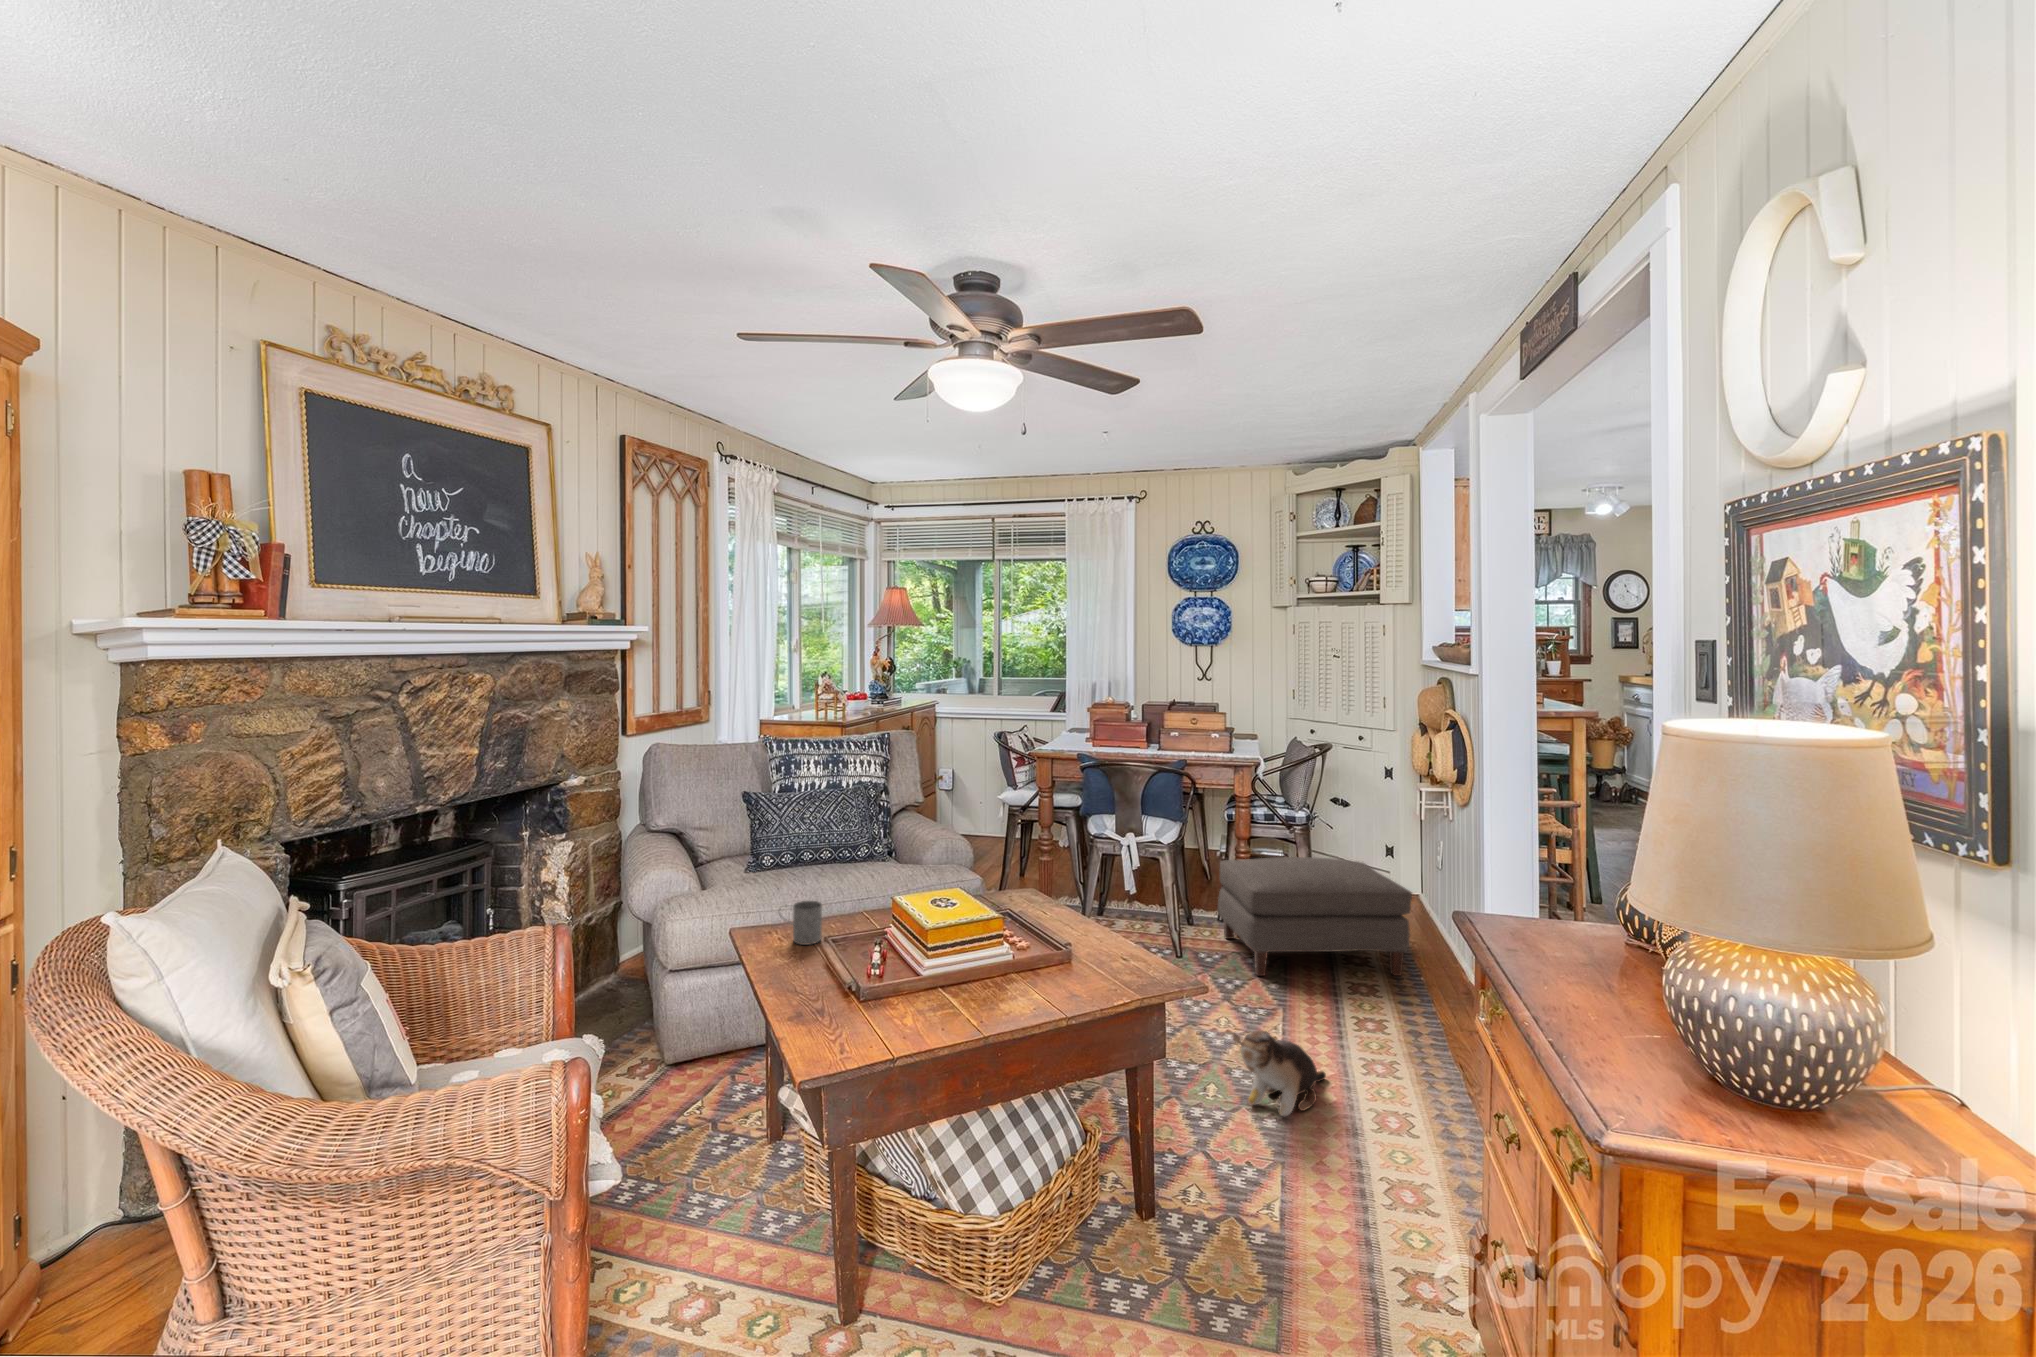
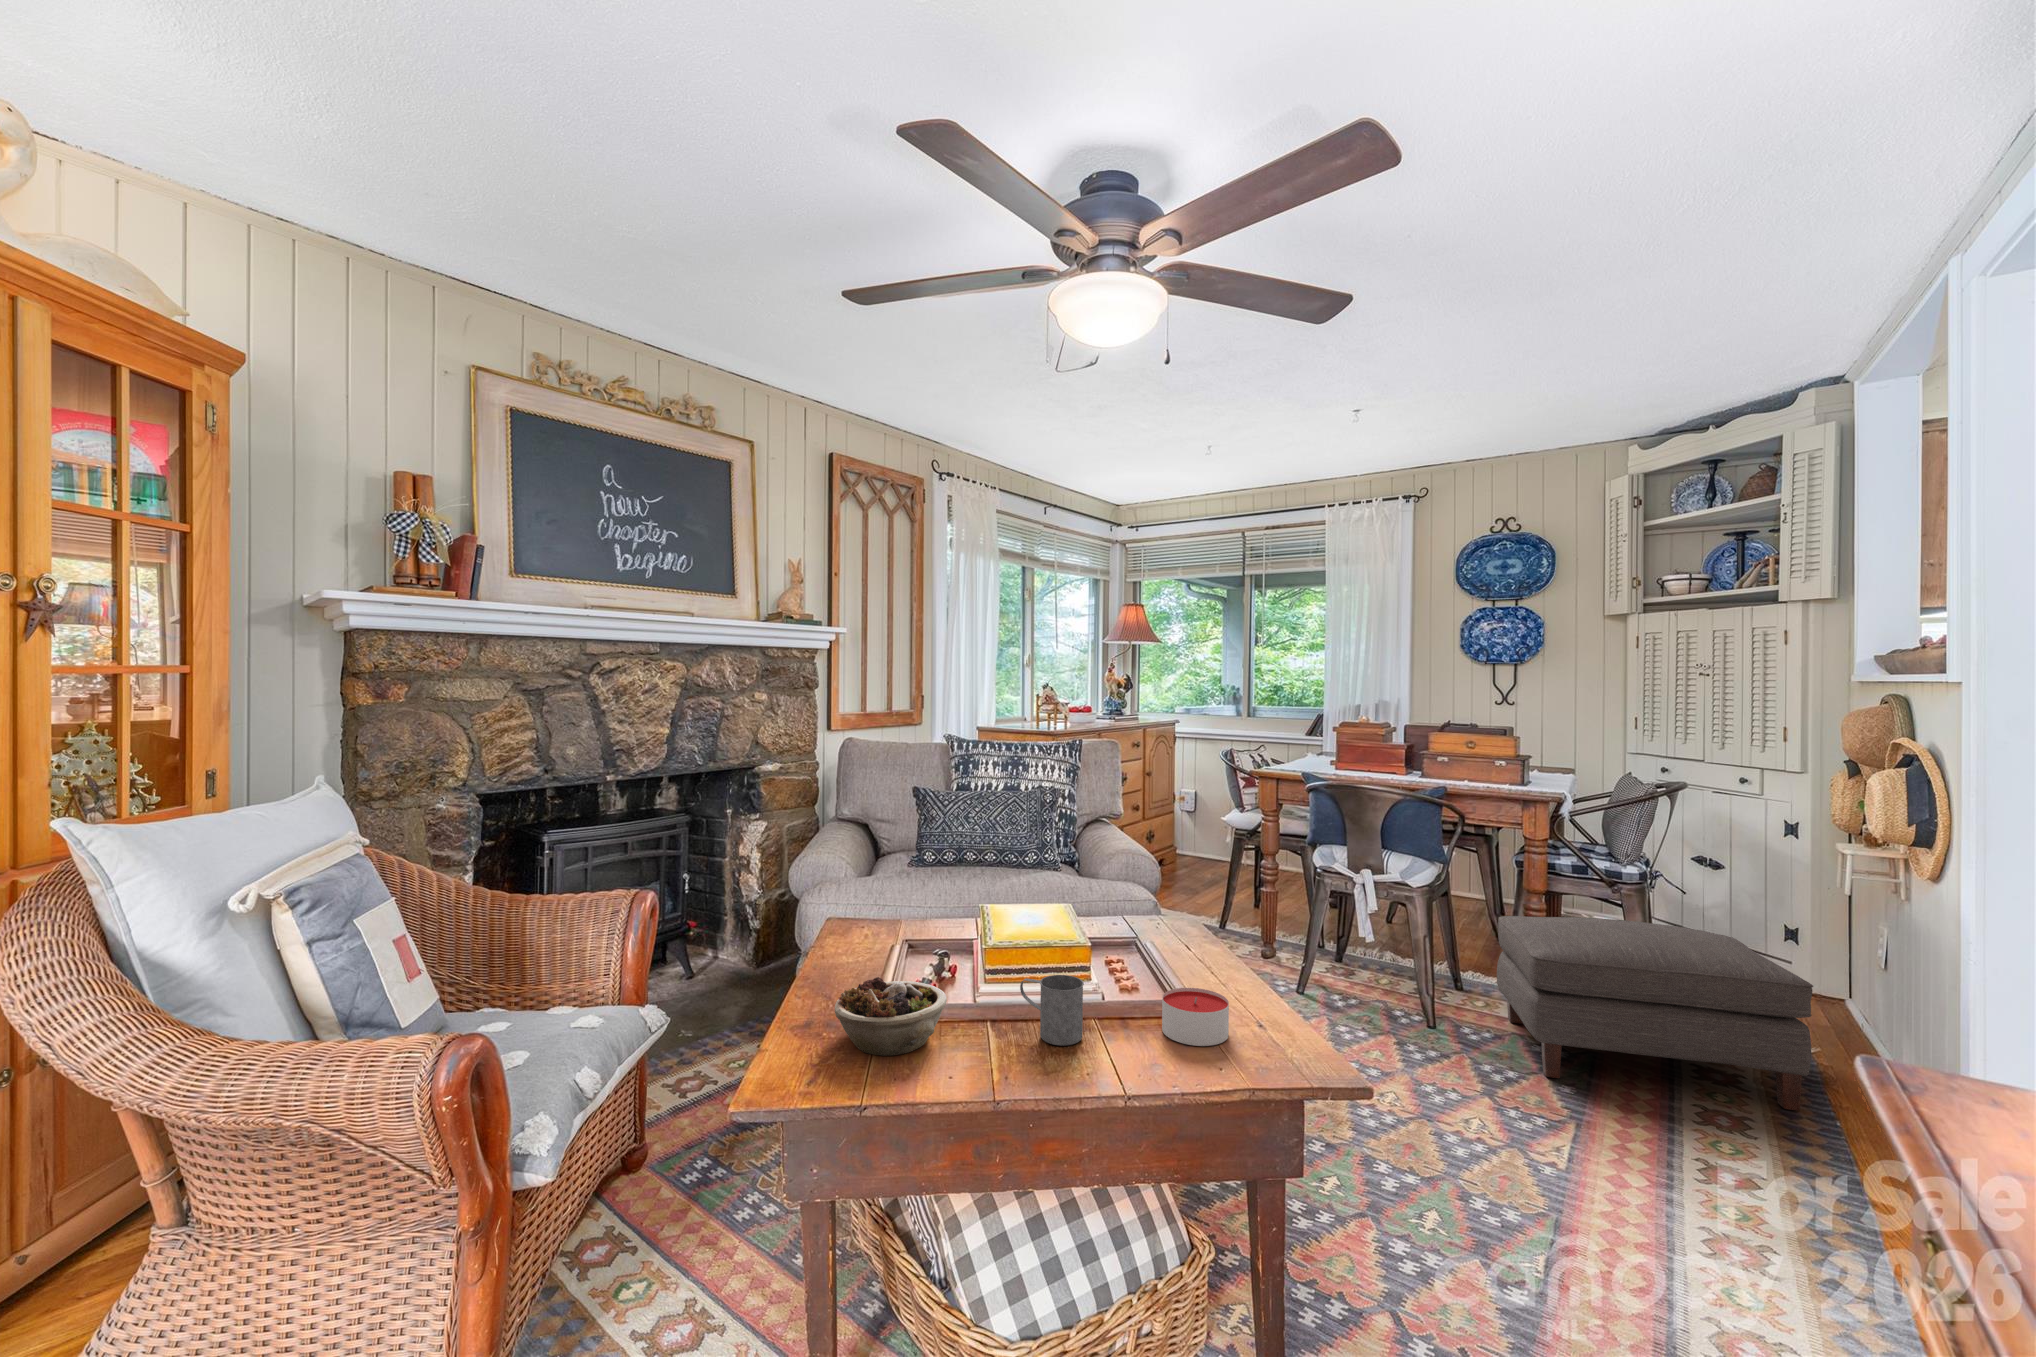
mug: present [780,901,822,945] -> present [1020,975,1084,1046]
candle: none [1065,949,1114,990] -> present [1162,988,1229,1046]
succulent planter: none [829,972,918,1033] -> present [835,977,947,1056]
plush toy: present [1233,1030,1326,1116] -> none [1446,1145,1628,1292]

